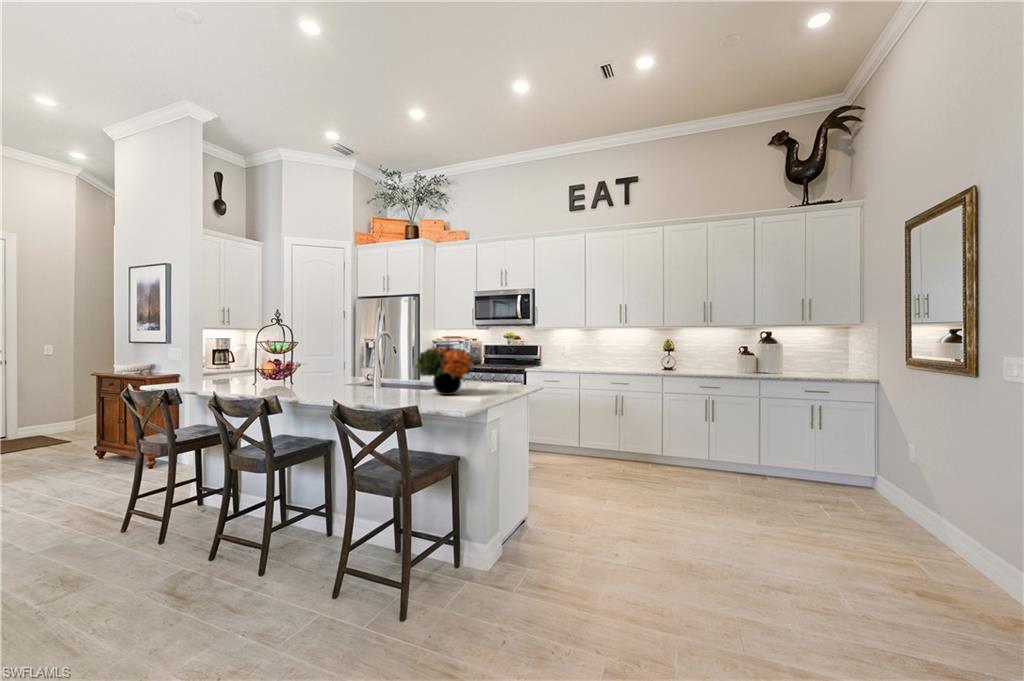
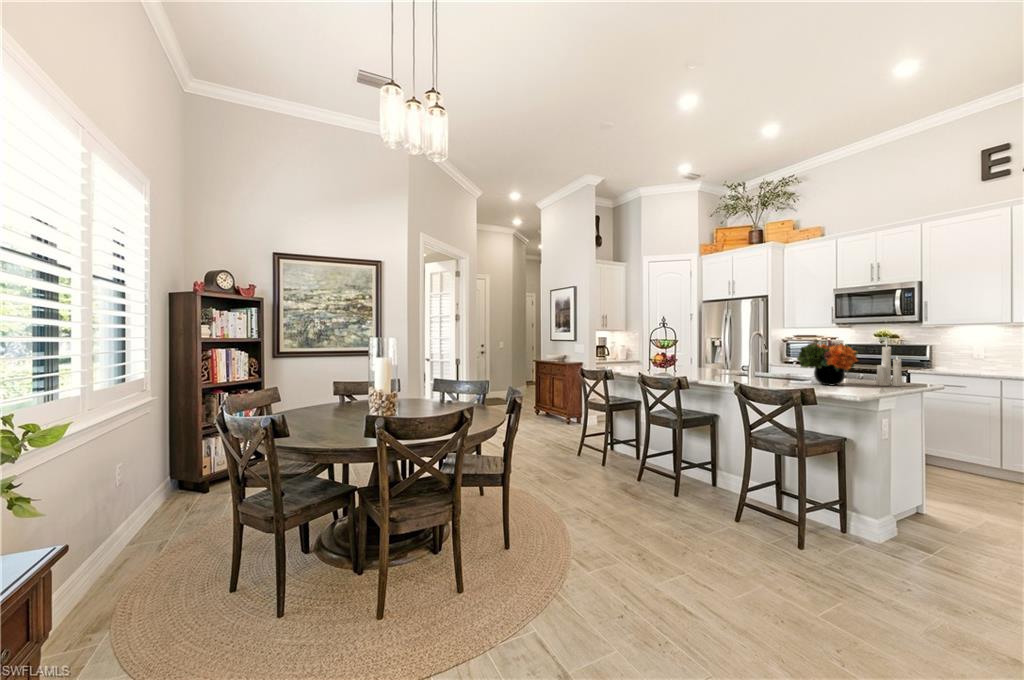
candle: none [489,343,511,391] -> present [876,346,902,386]

